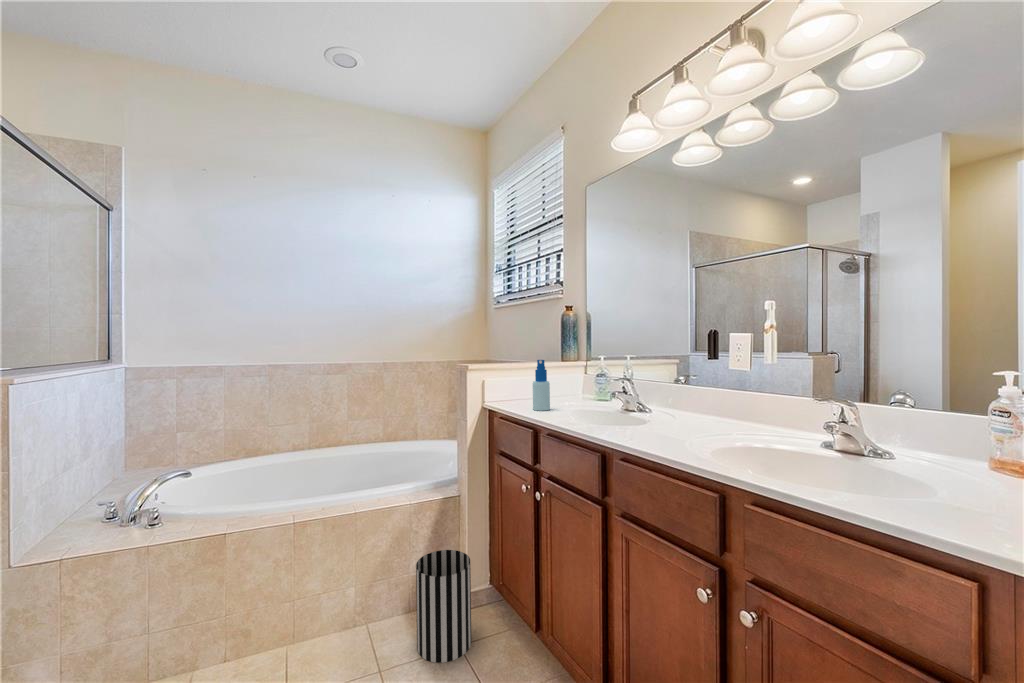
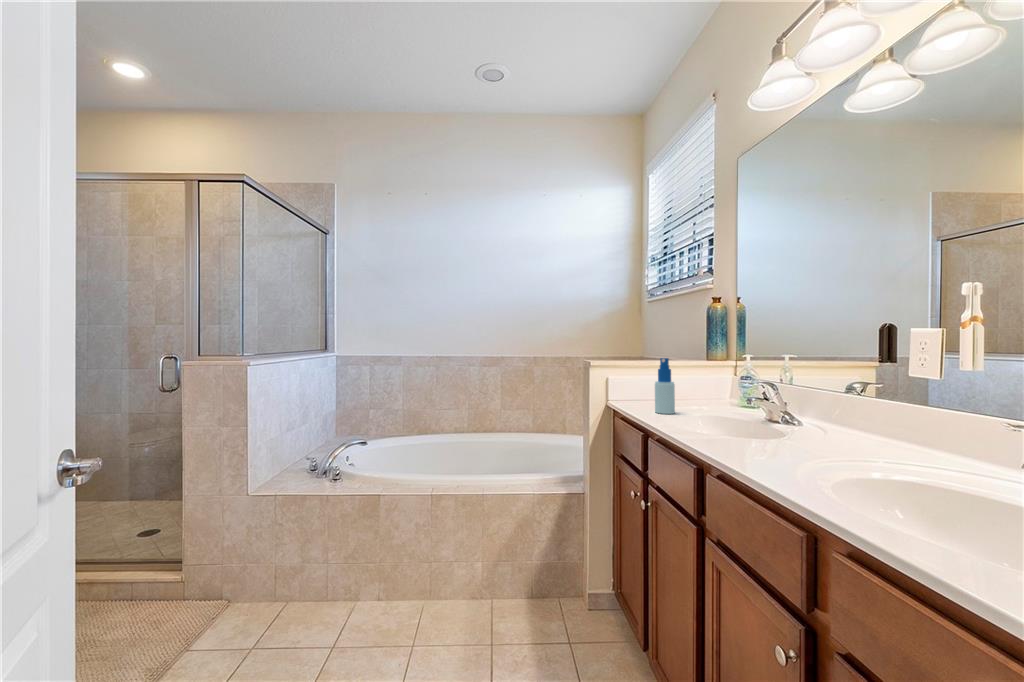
wastebasket: present [416,550,471,663] -> none [530,544,584,654]

